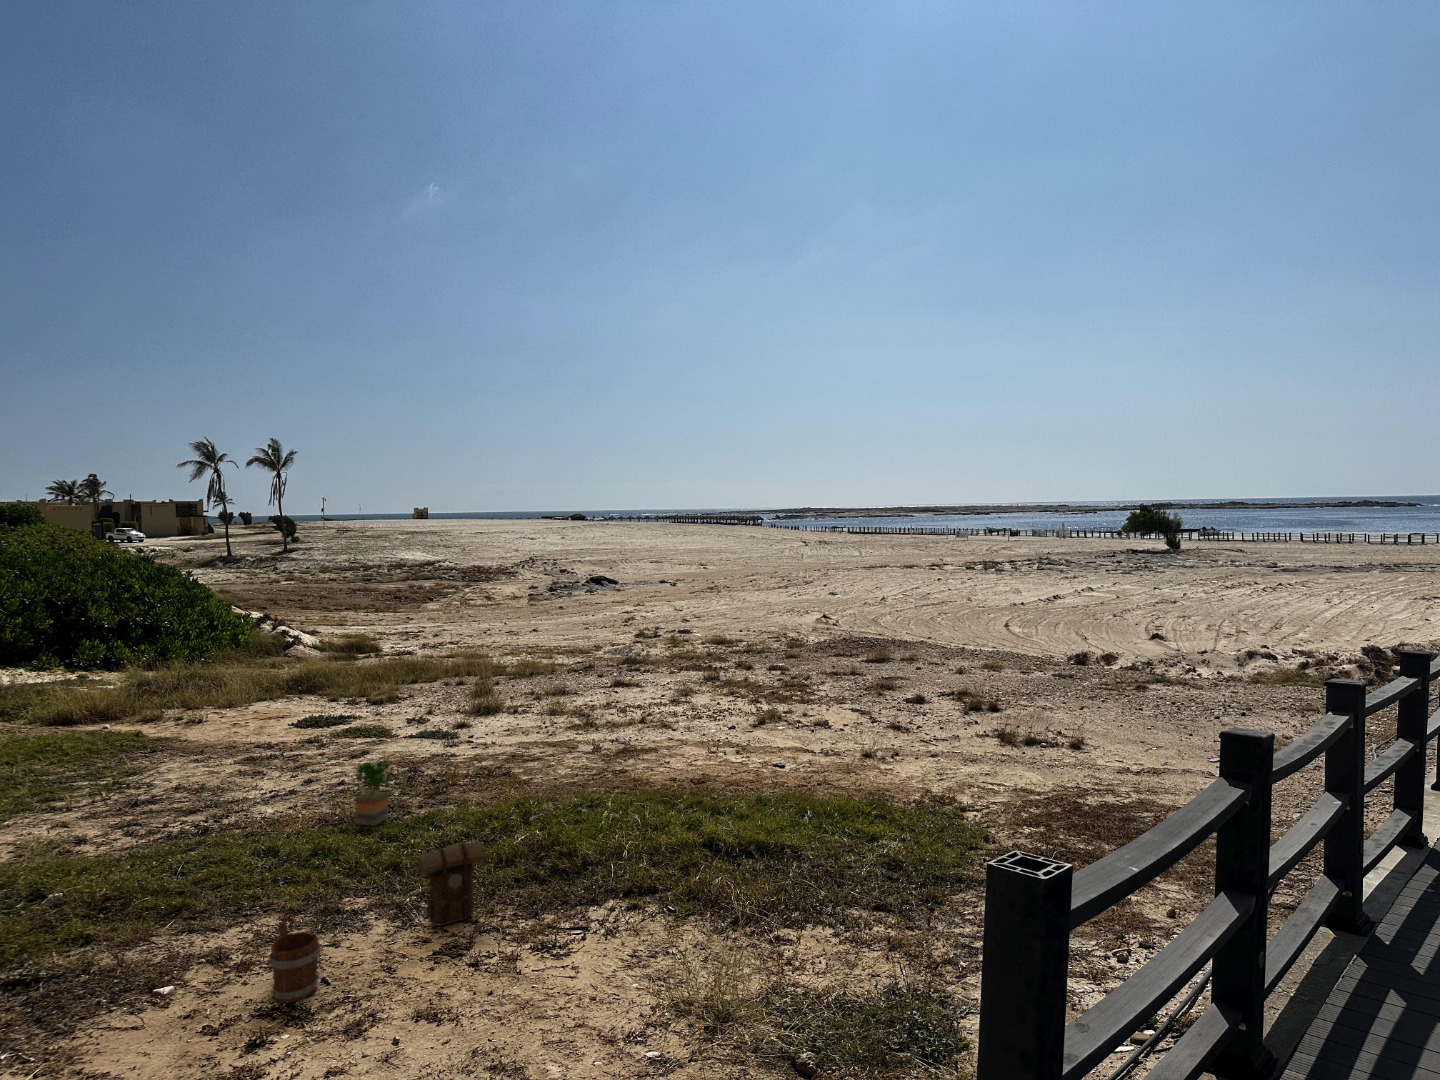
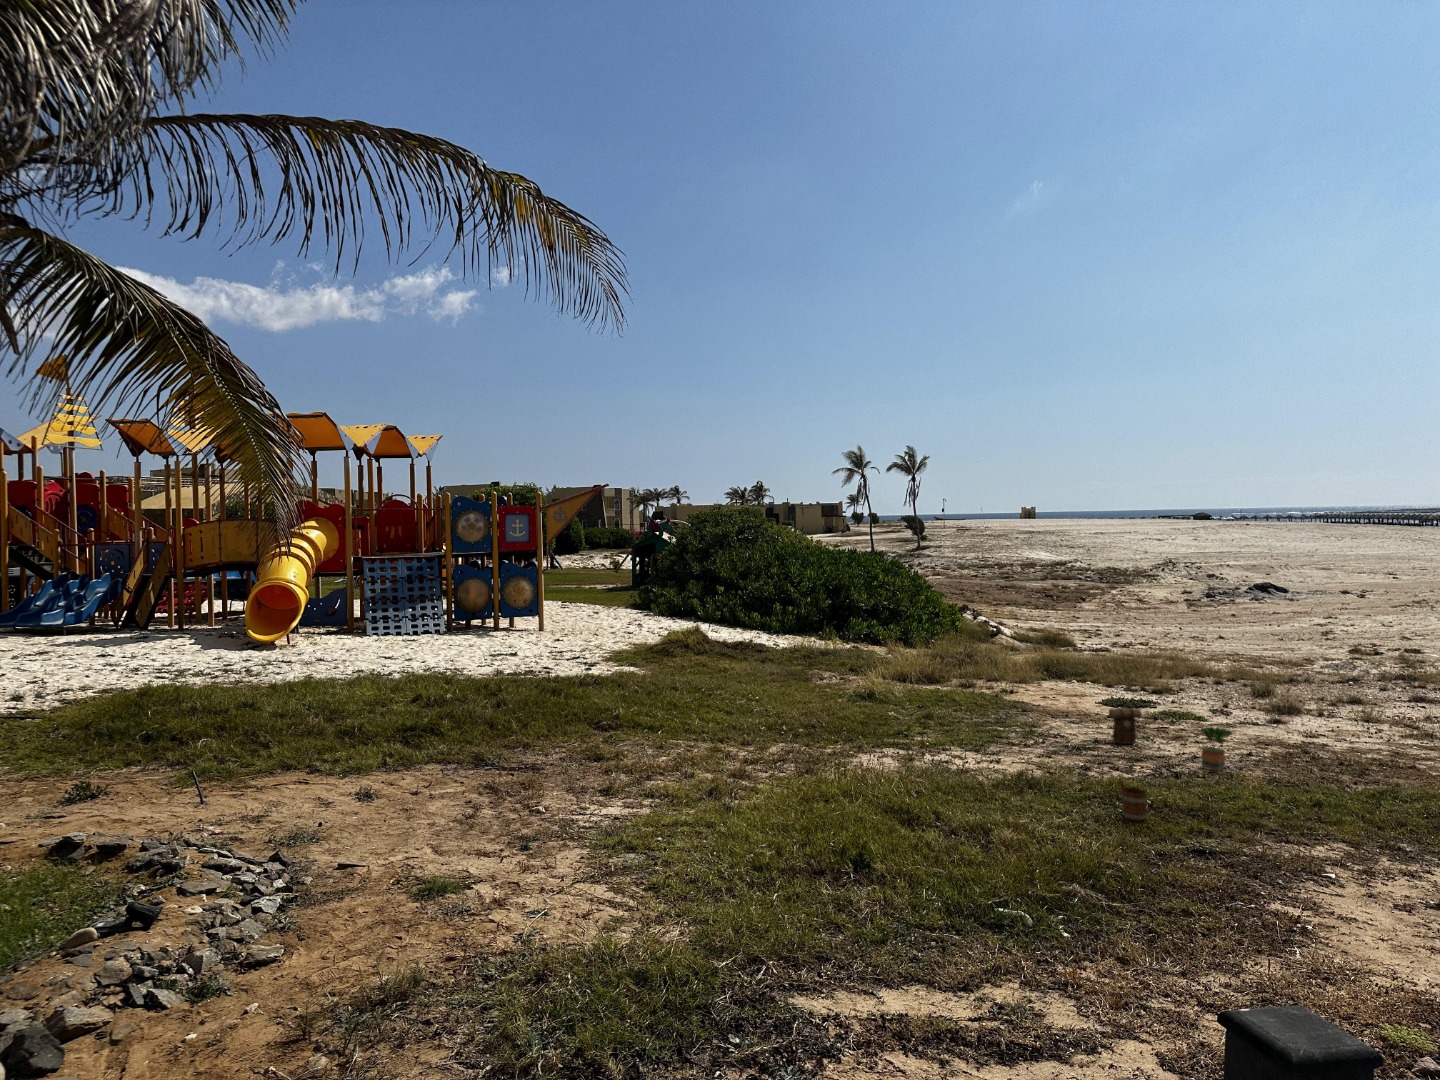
backpack: present [418,842,485,926] -> present [1109,708,1142,744]
bucket: present [268,921,321,1003] -> present [1120,781,1148,821]

